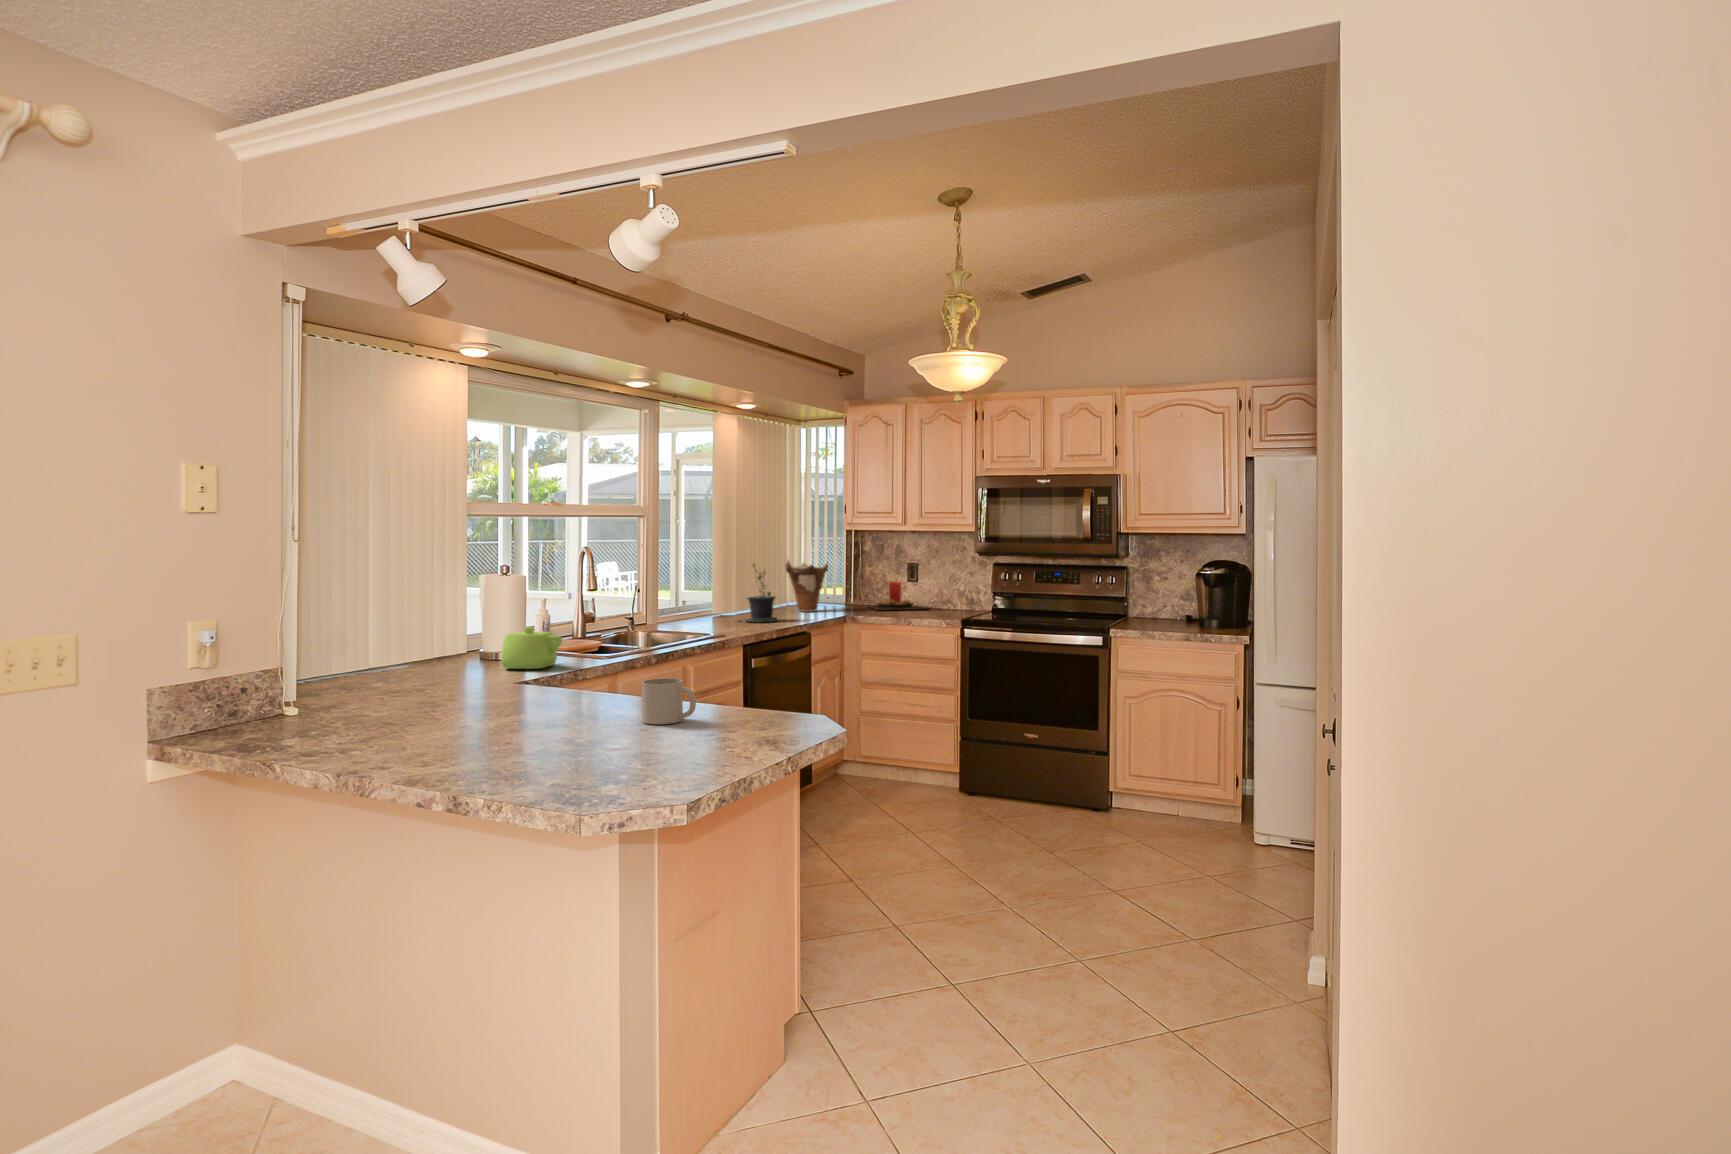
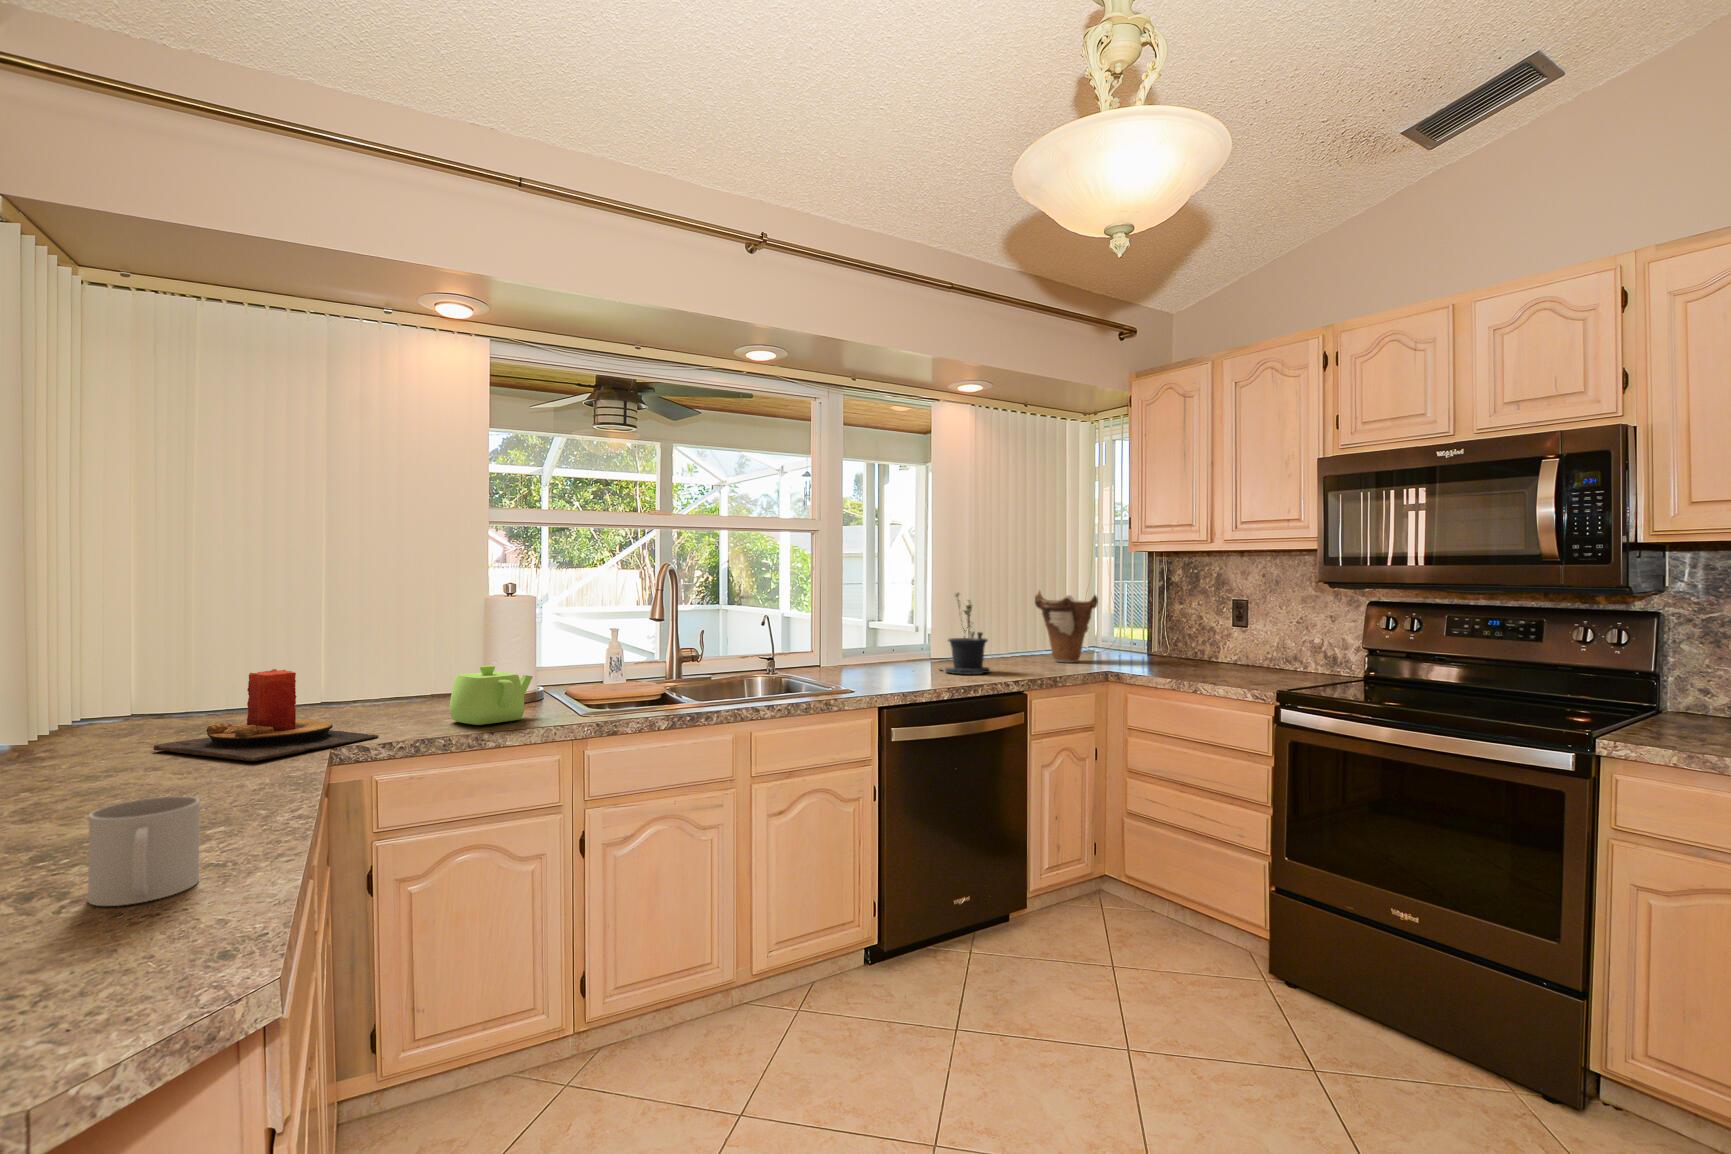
candle: present [870,581,928,610] -> present [153,669,379,762]

